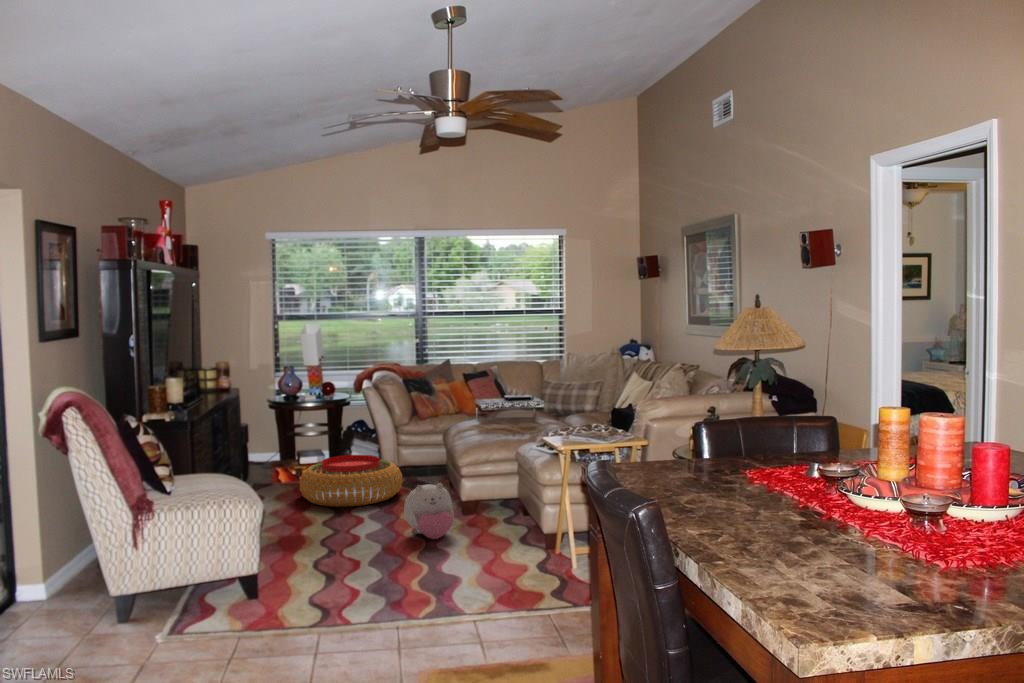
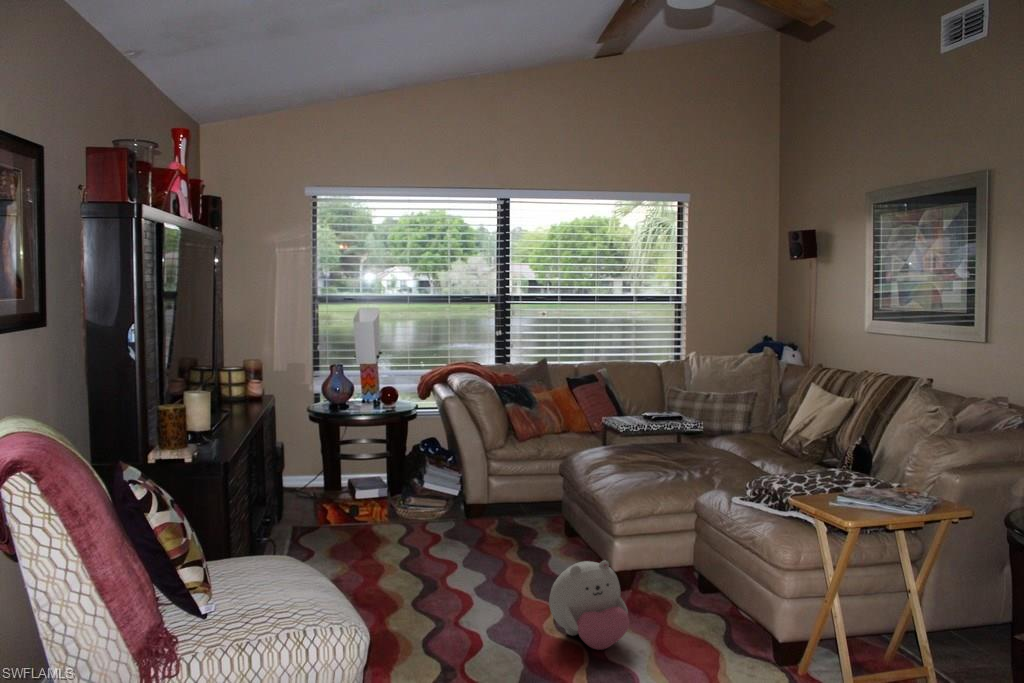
pouf: present [300,455,402,507] -> none [366,493,509,574]

